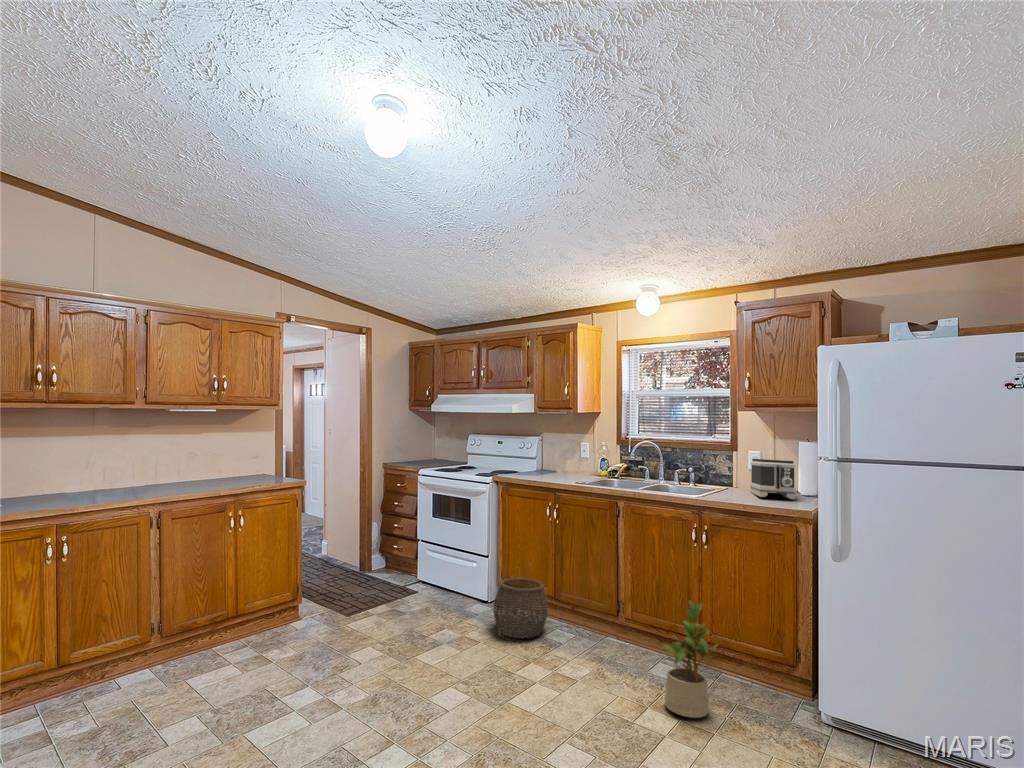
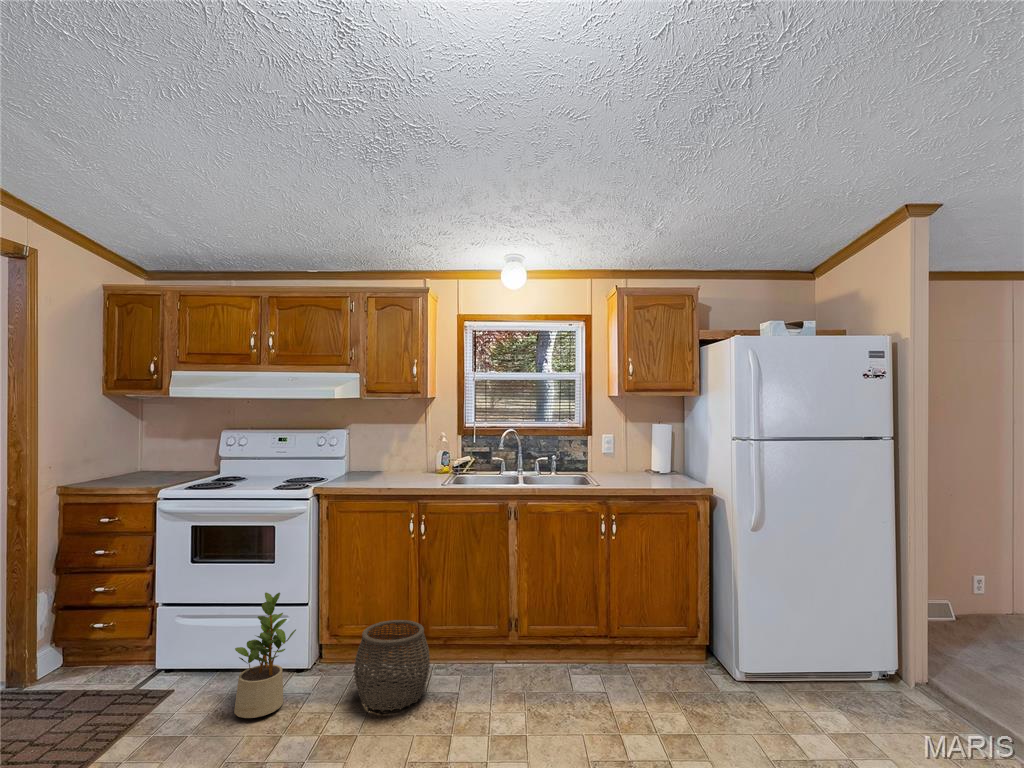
toaster: present [750,459,796,499] -> none [614,442,670,479]
potted plant: present [664,600,718,718] -> present [234,593,296,718]

